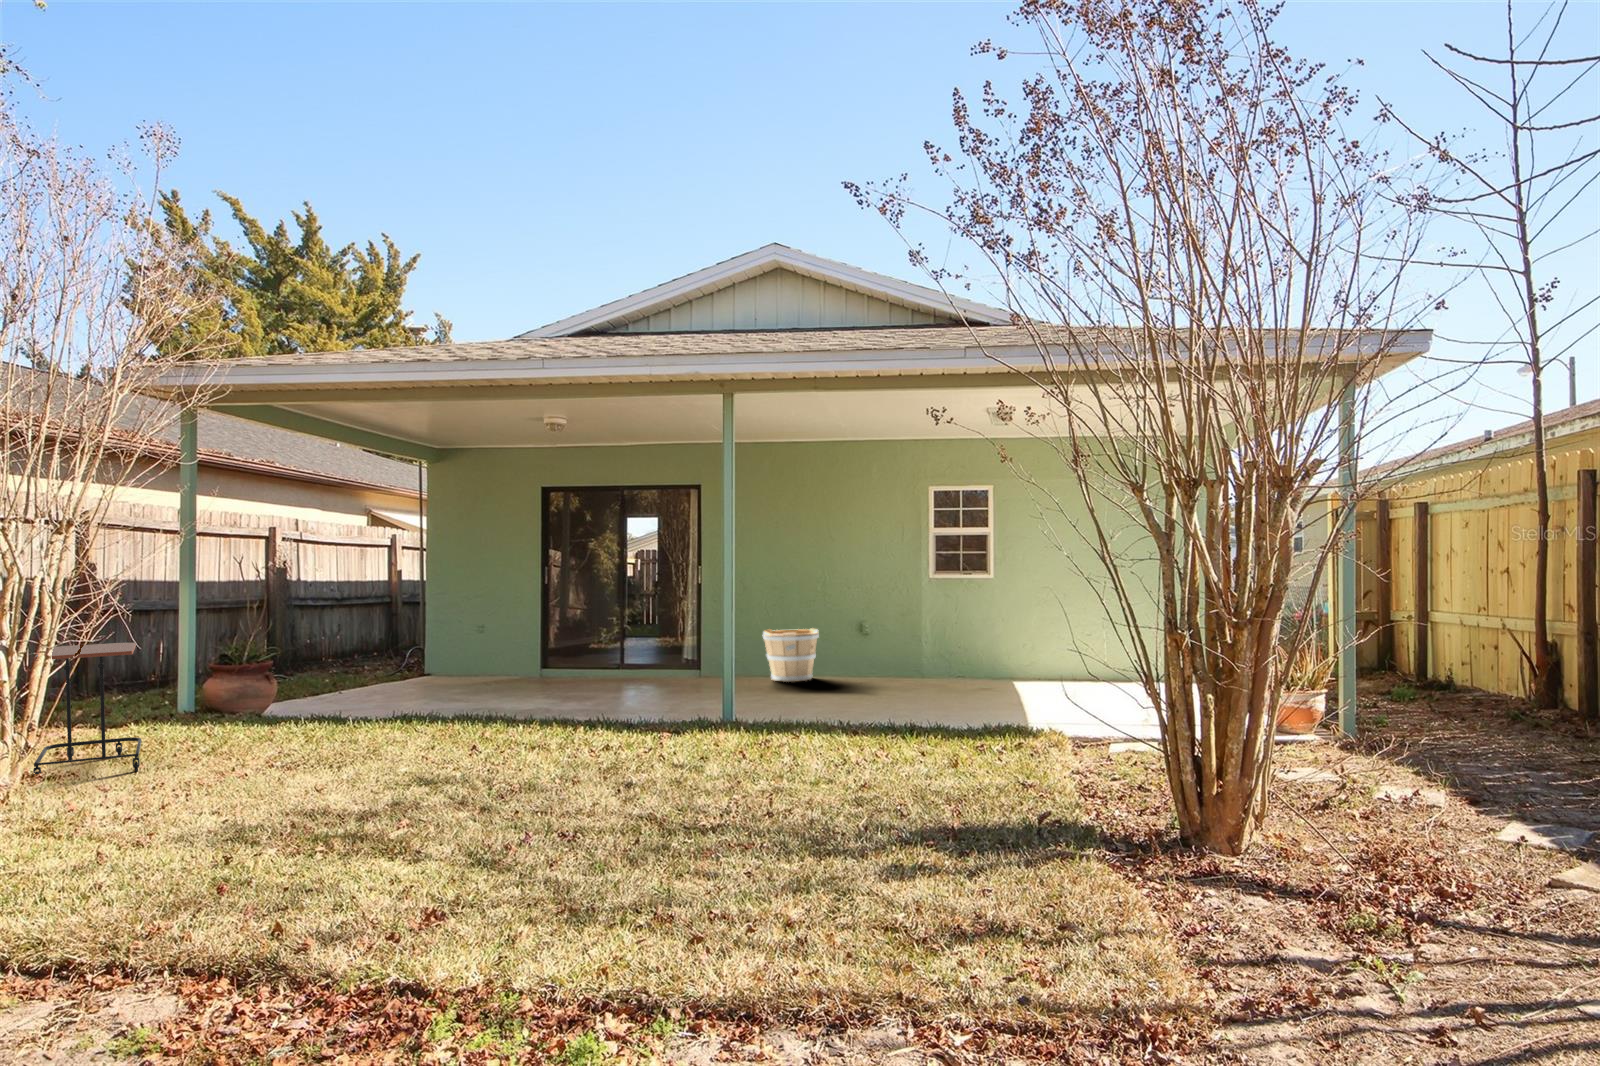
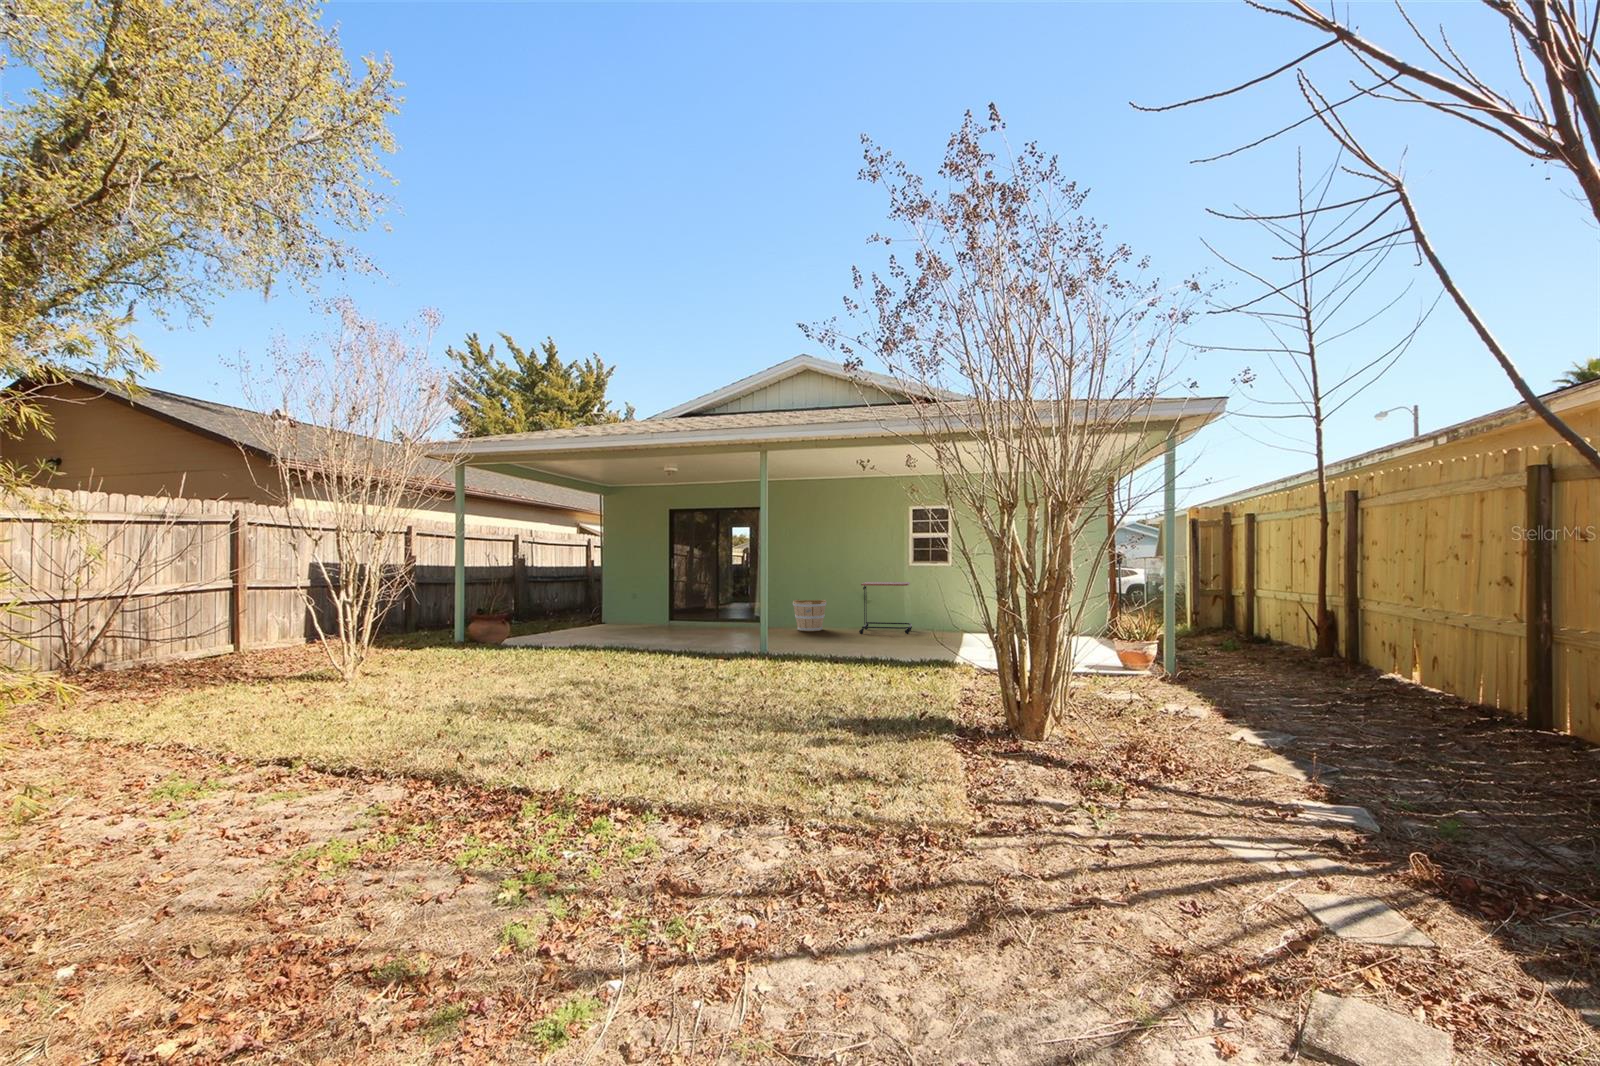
side table: present [33,643,141,774] -> present [859,582,912,634]

